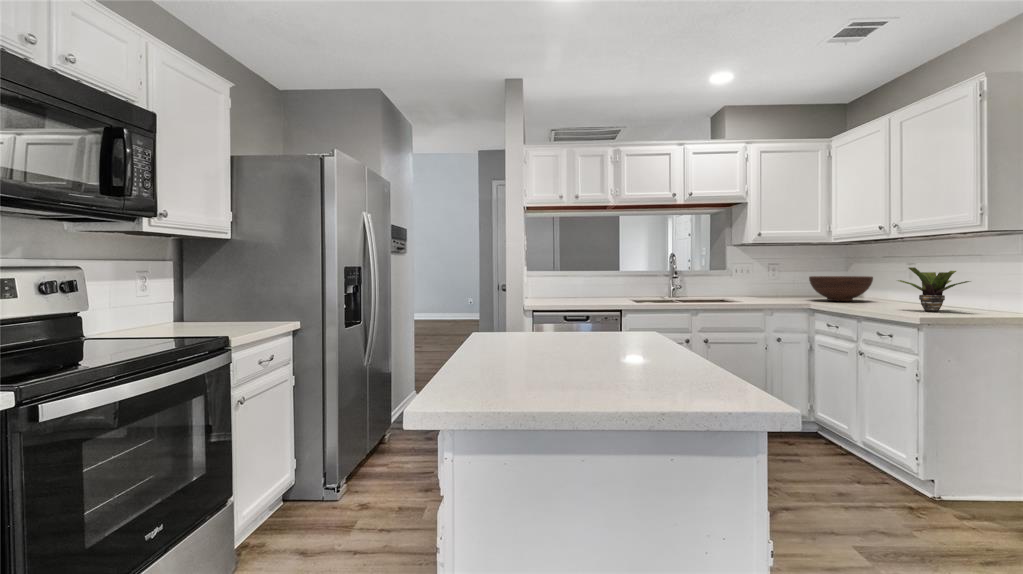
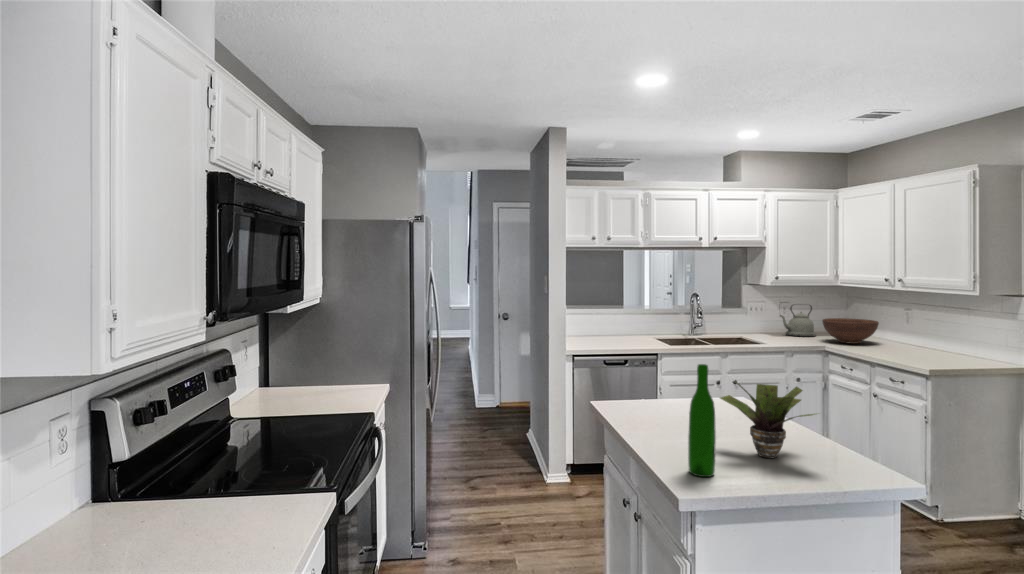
wine bottle: none [453,231,489,393] -> present [688,364,716,477]
kettle: none [766,264,807,298] -> present [780,305,816,337]
potted plant: present [898,267,970,312] -> present [720,383,815,458]

